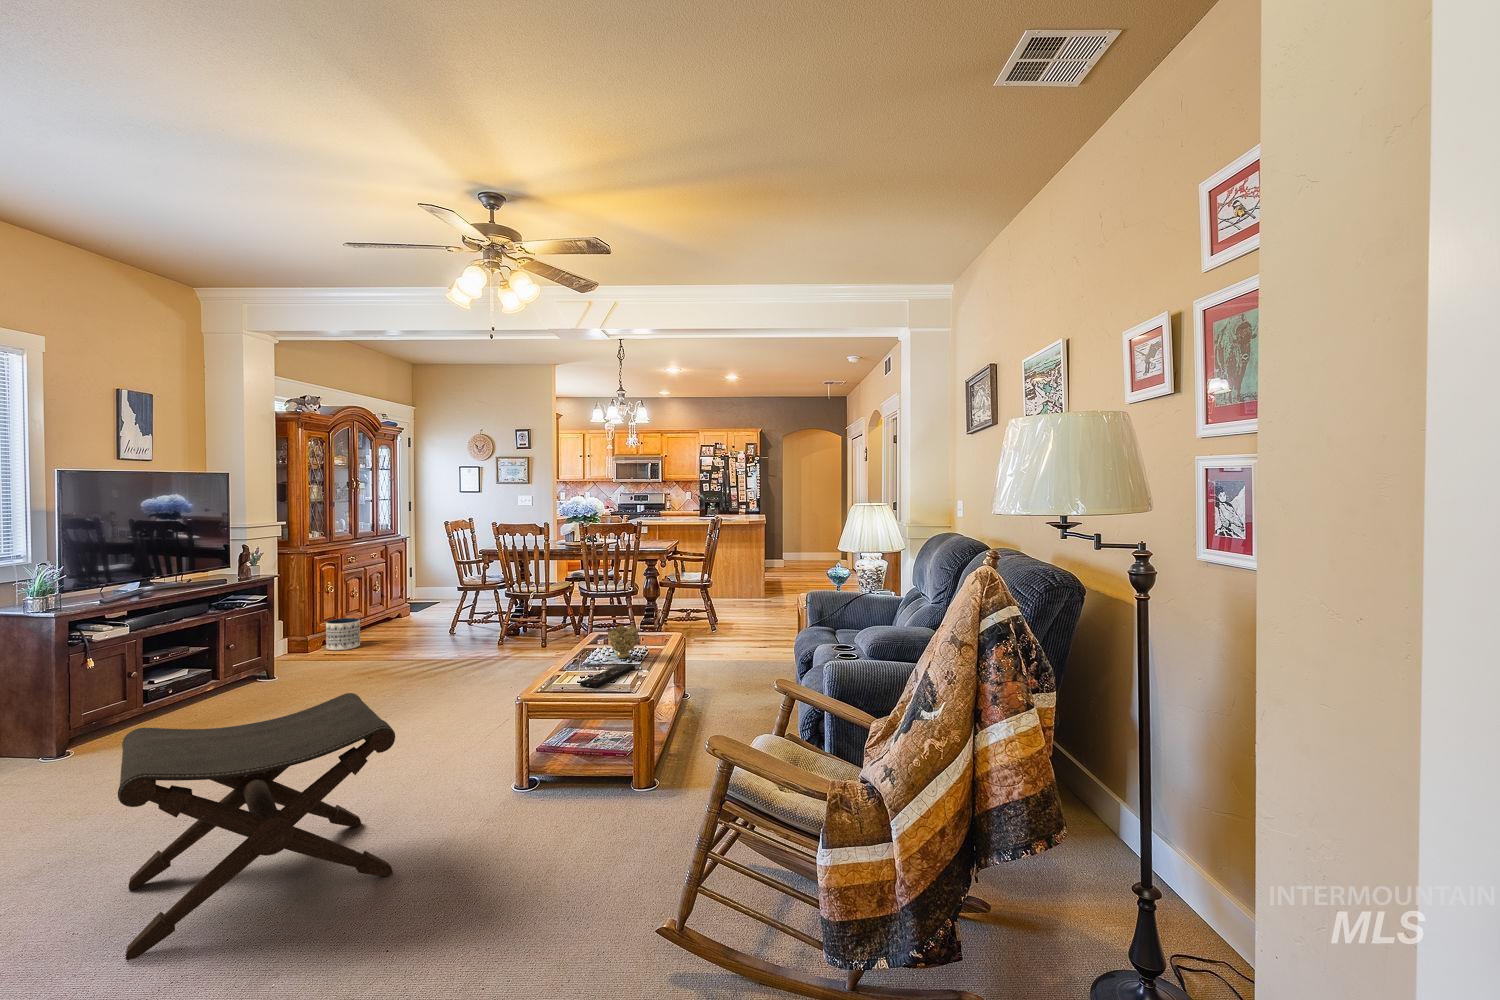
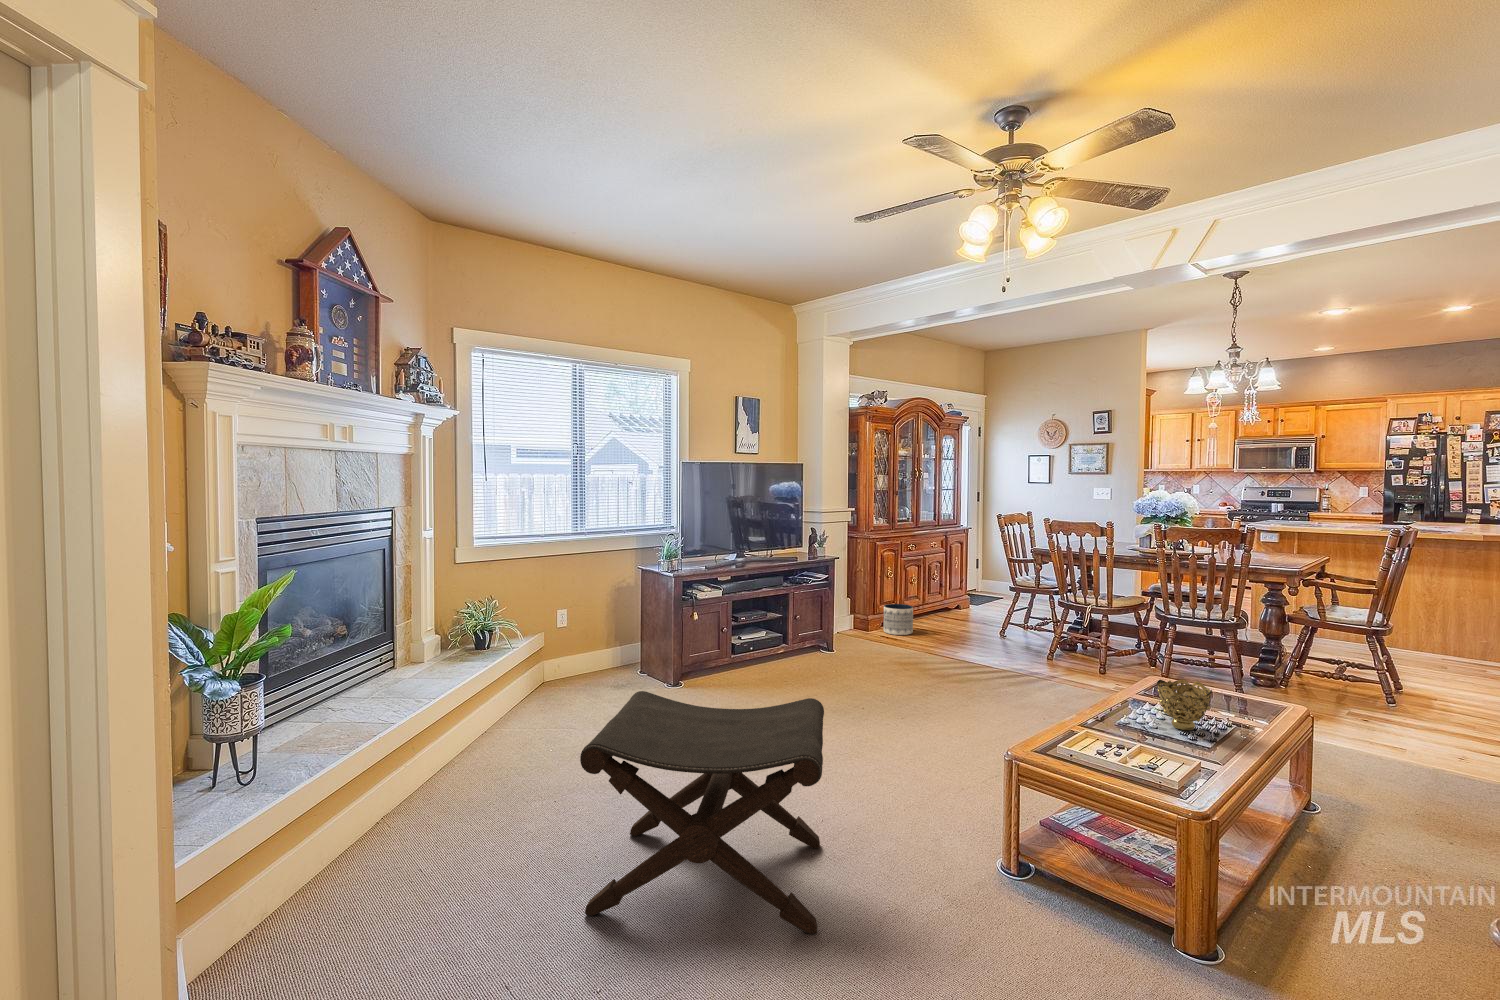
remote control: present [580,664,635,687] -> none [1095,740,1197,771]

